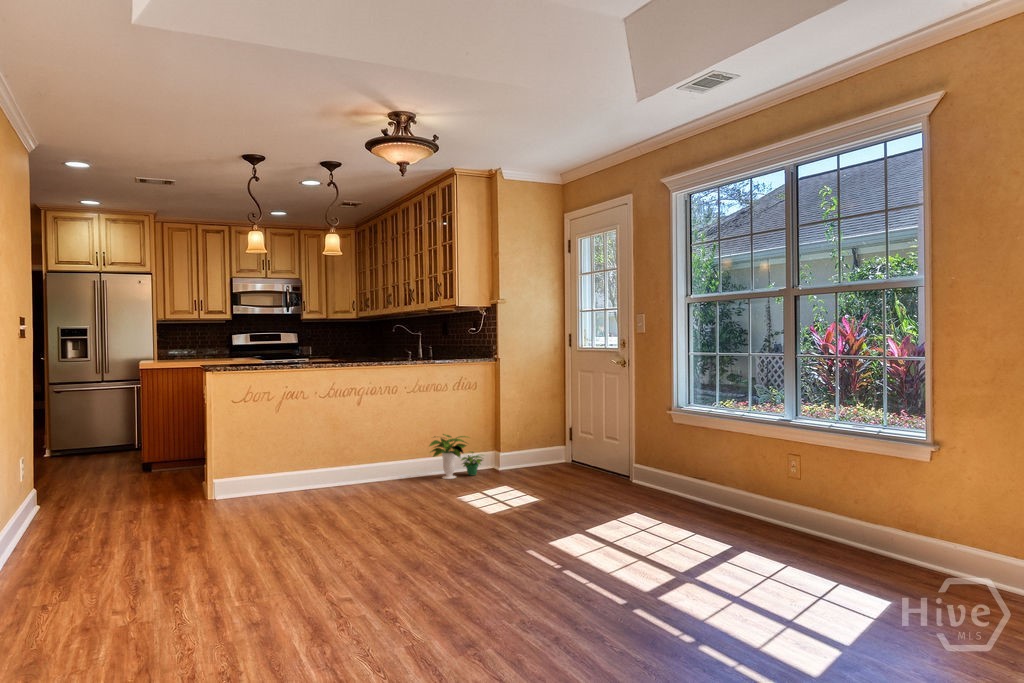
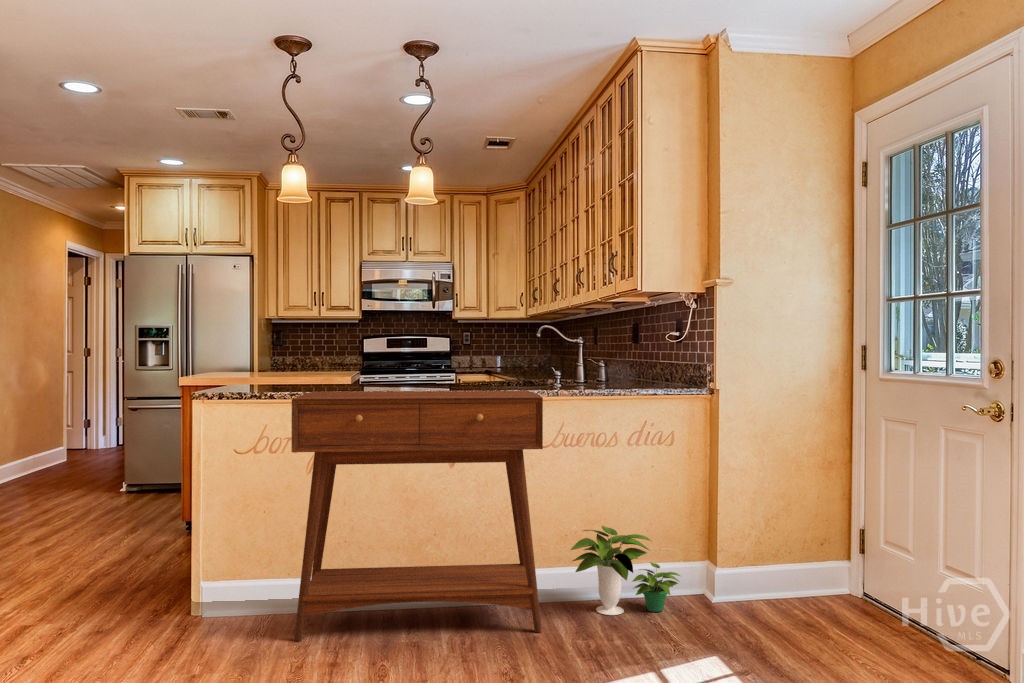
console table: none [276,362,419,504] -> present [291,391,543,641]

